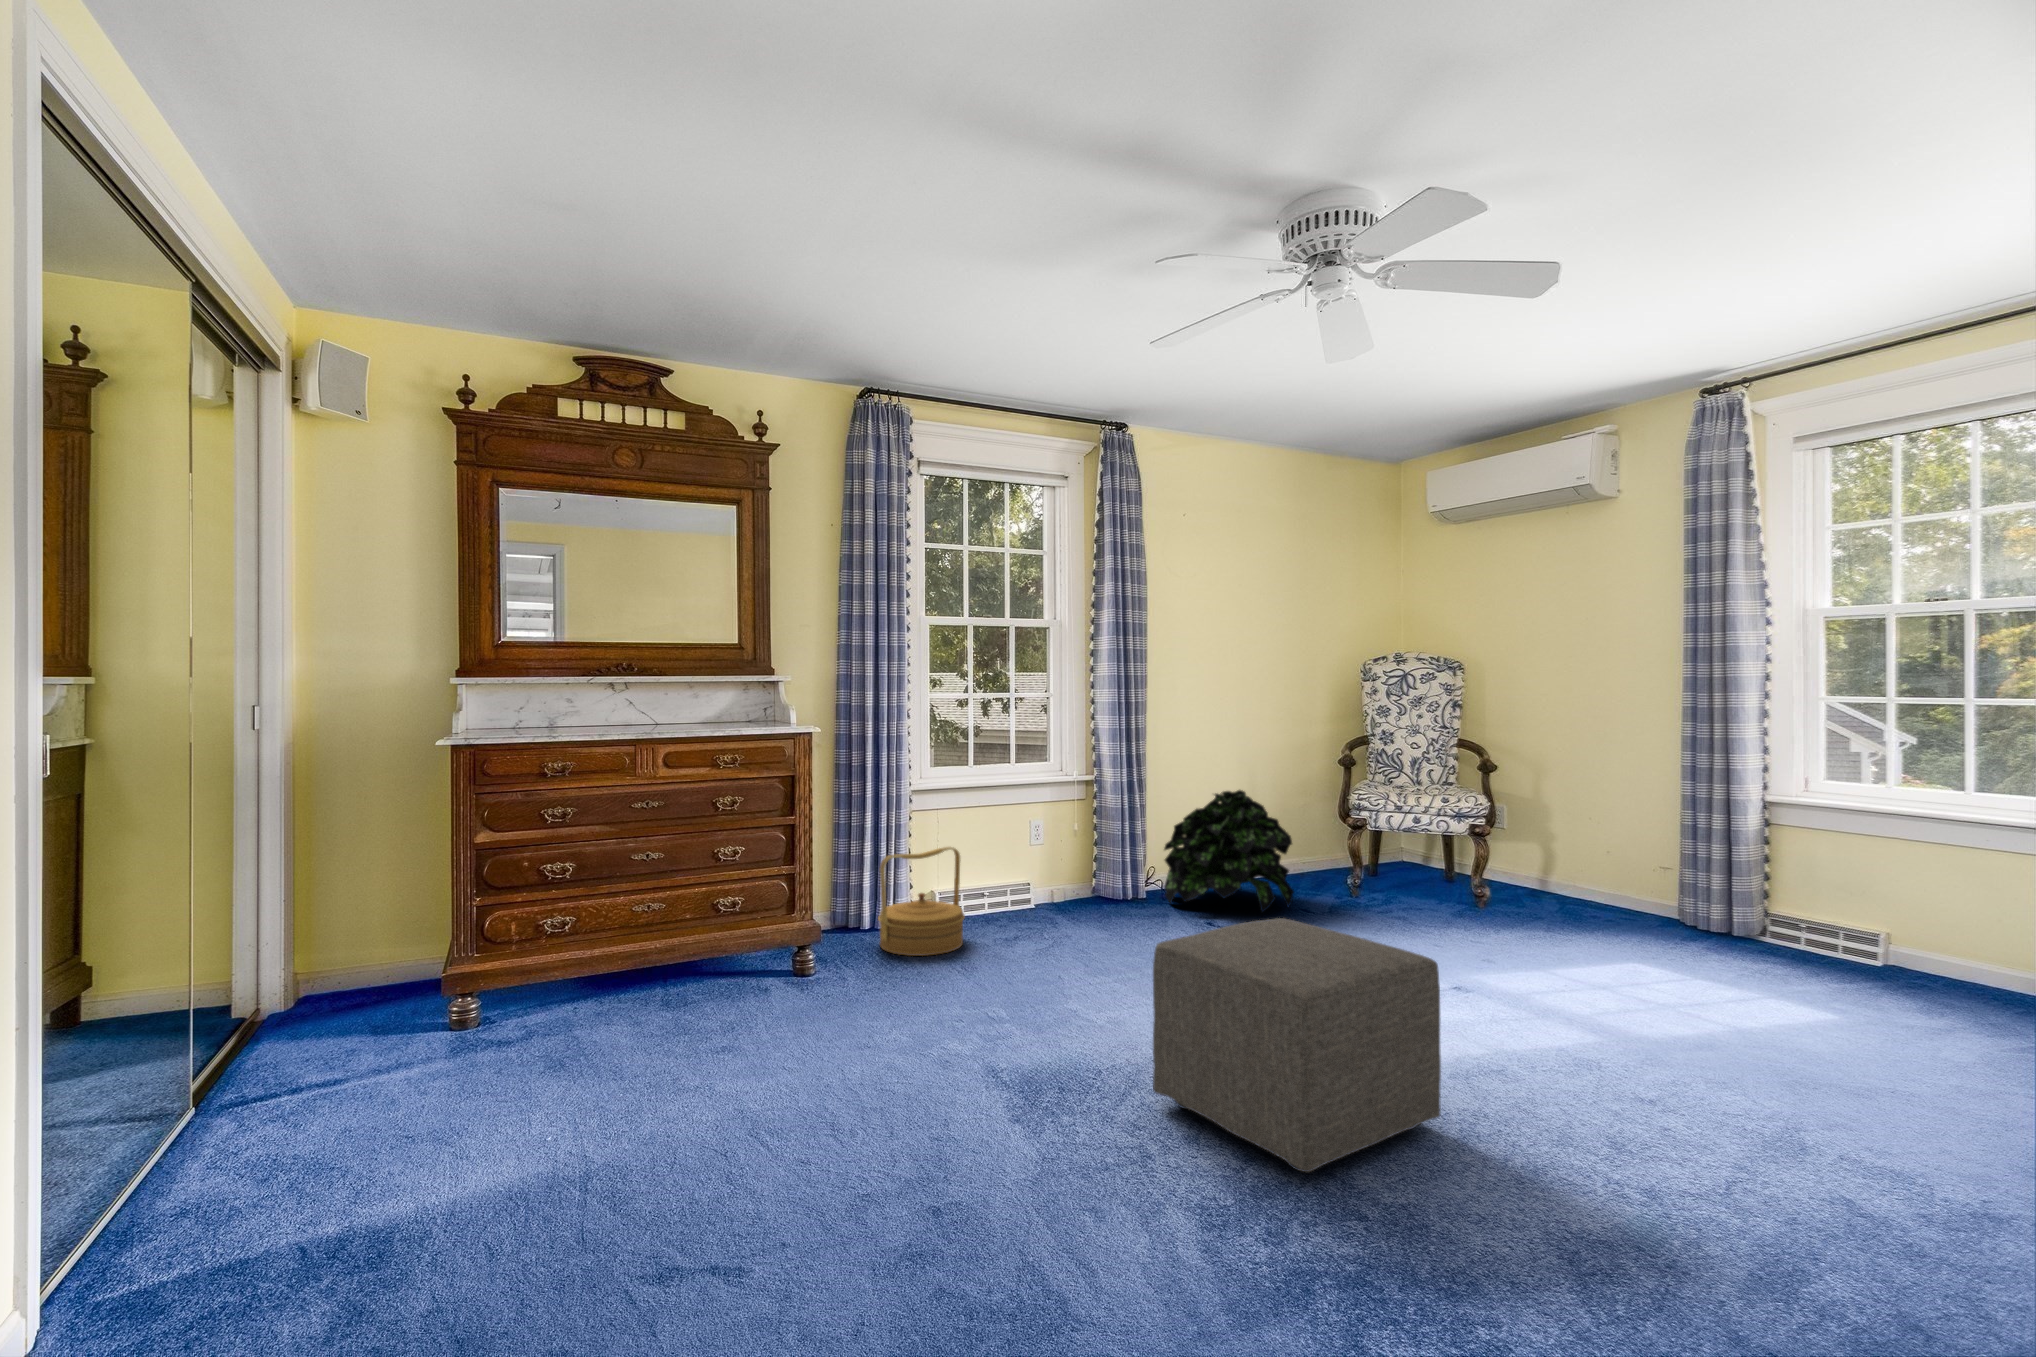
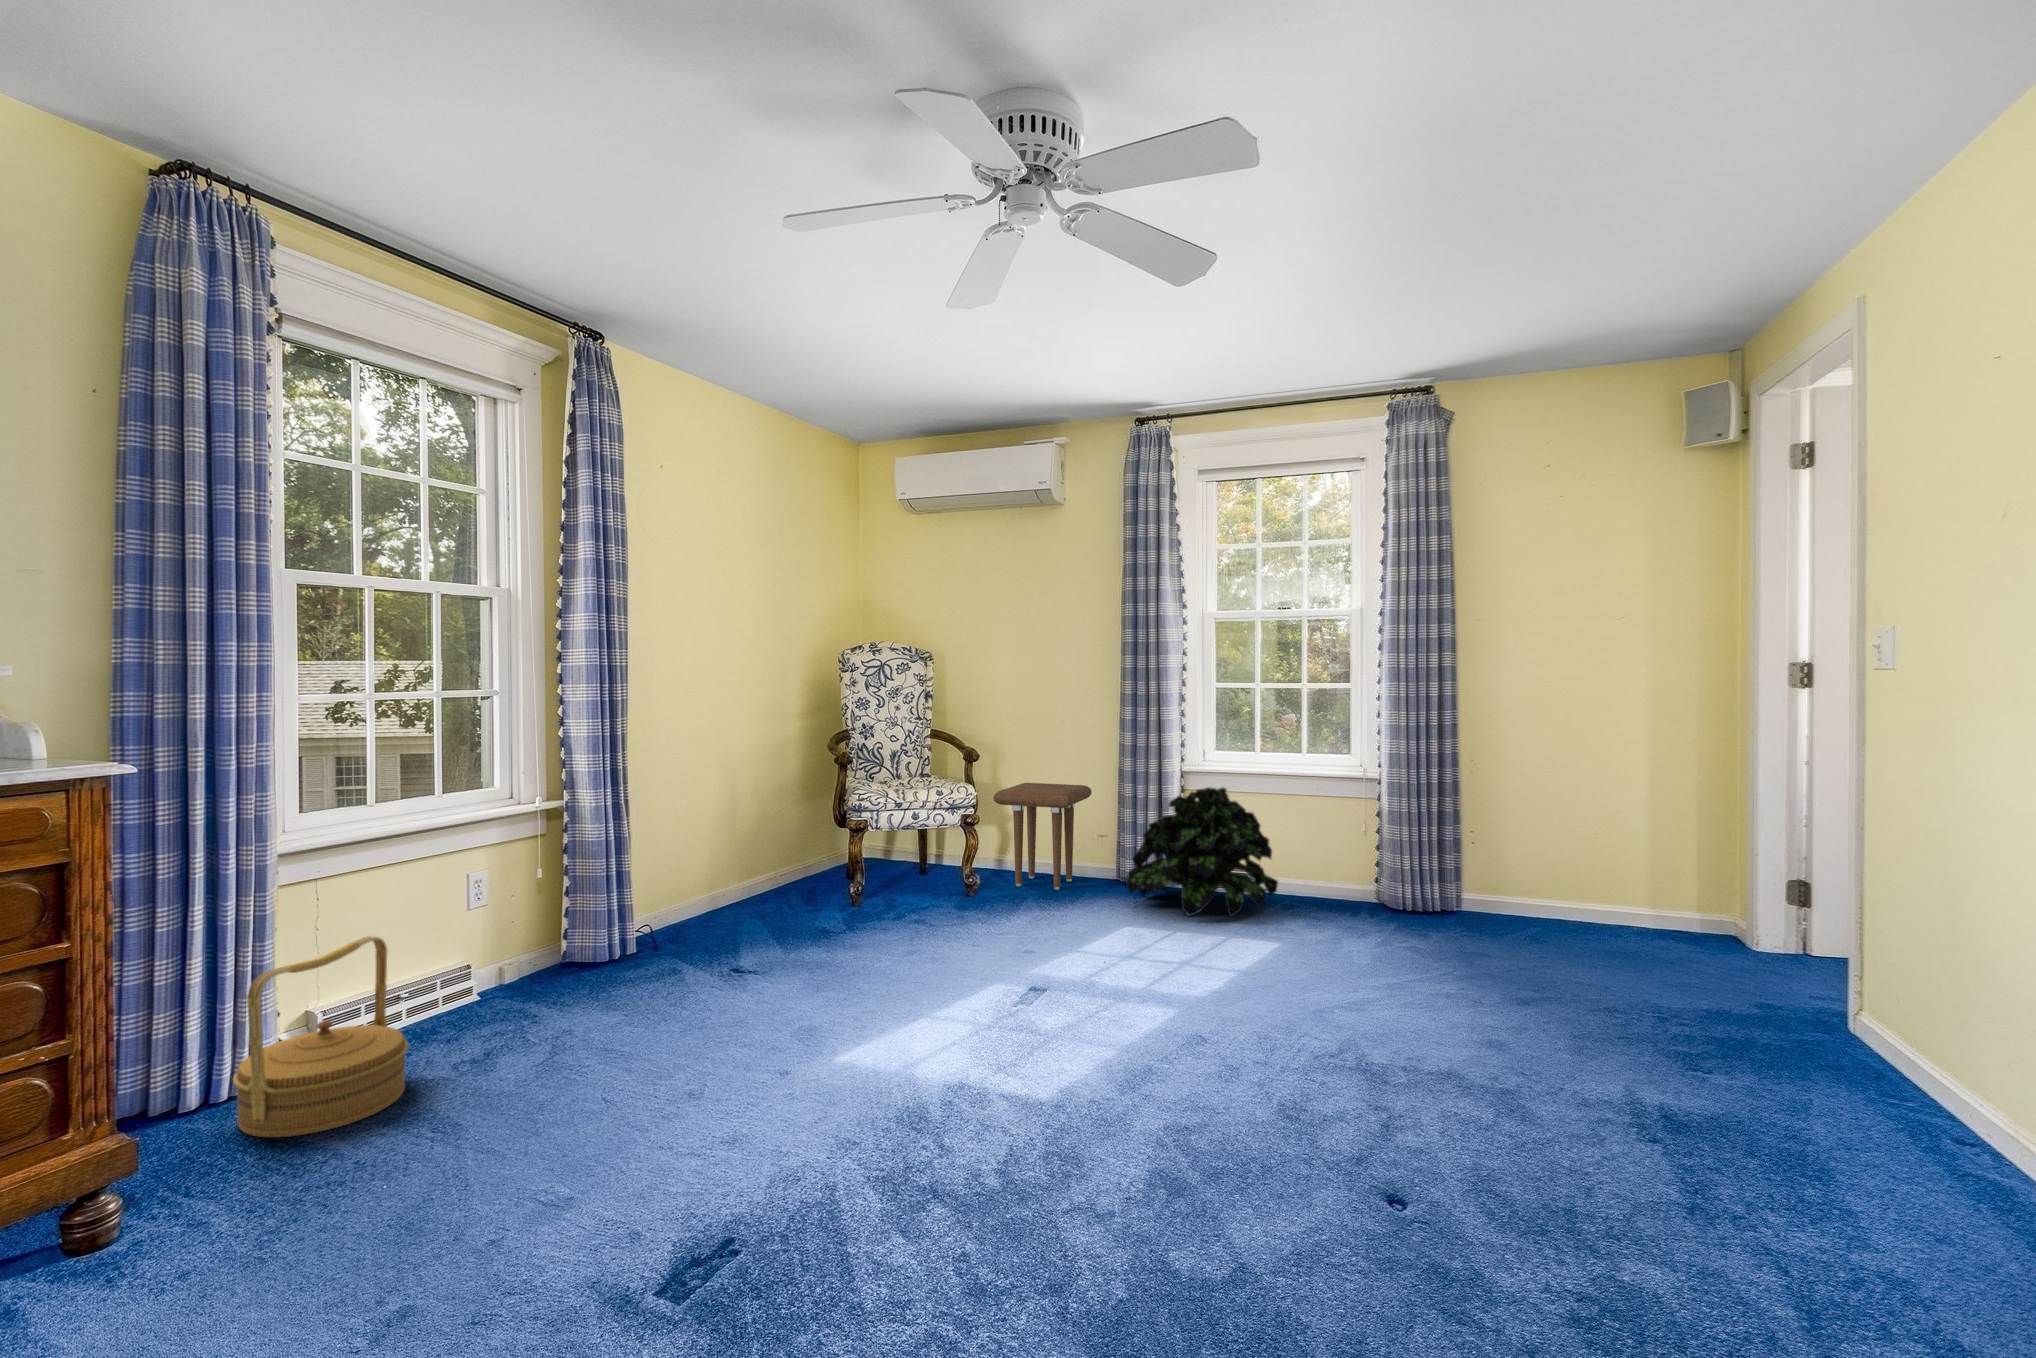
potted plant: present [1164,790,1294,912] -> present [1126,787,1278,917]
side table: none [1513,801,1647,919] -> present [993,783,1092,890]
ottoman: present [1153,918,1441,1172] -> none [901,957,1189,1275]

